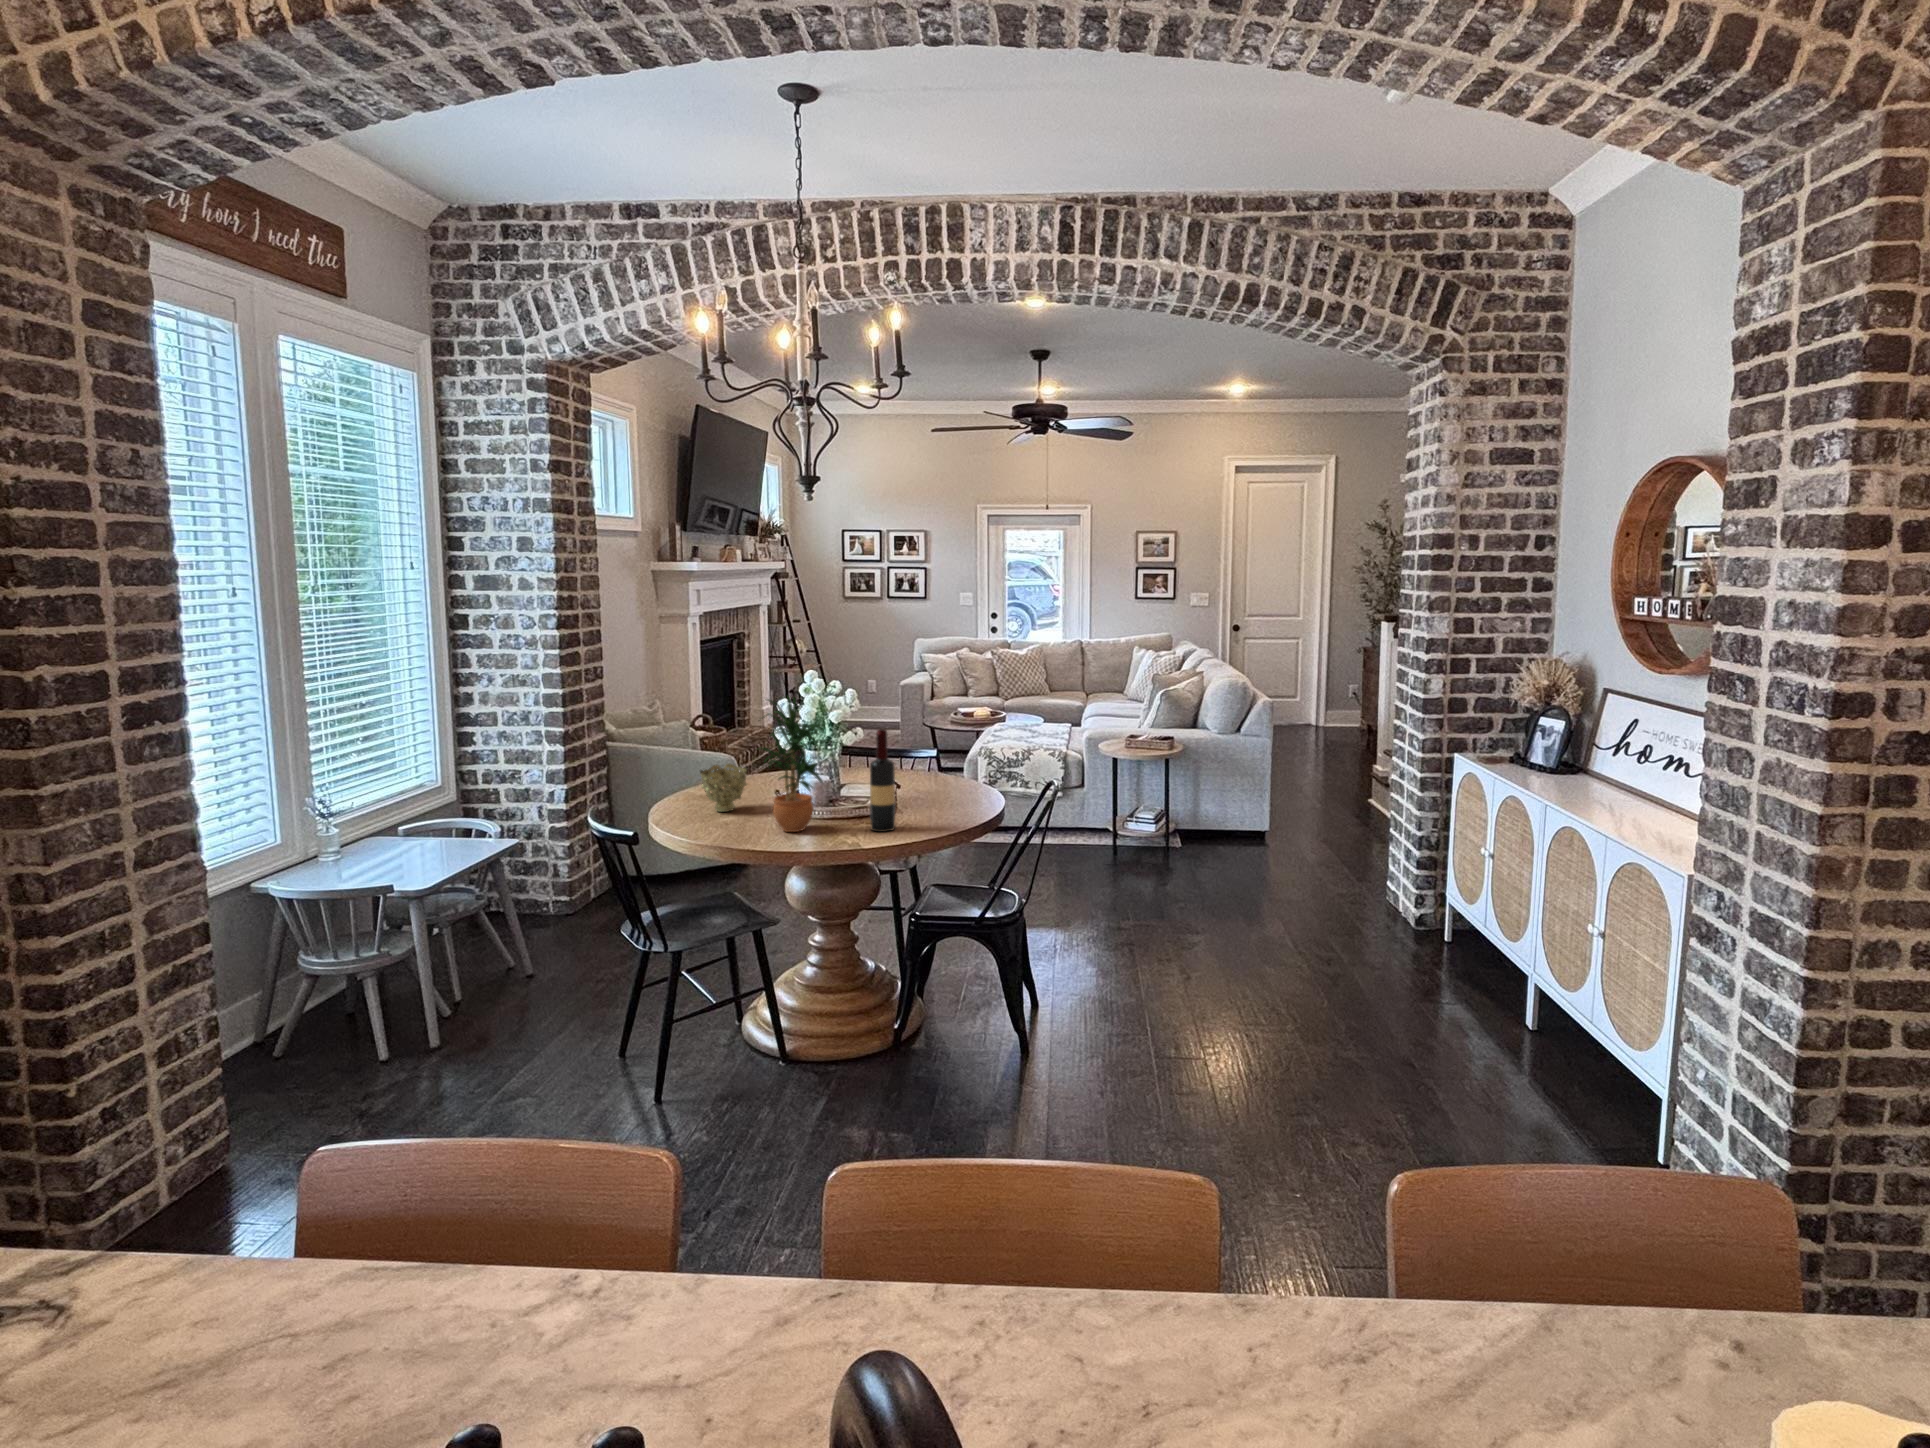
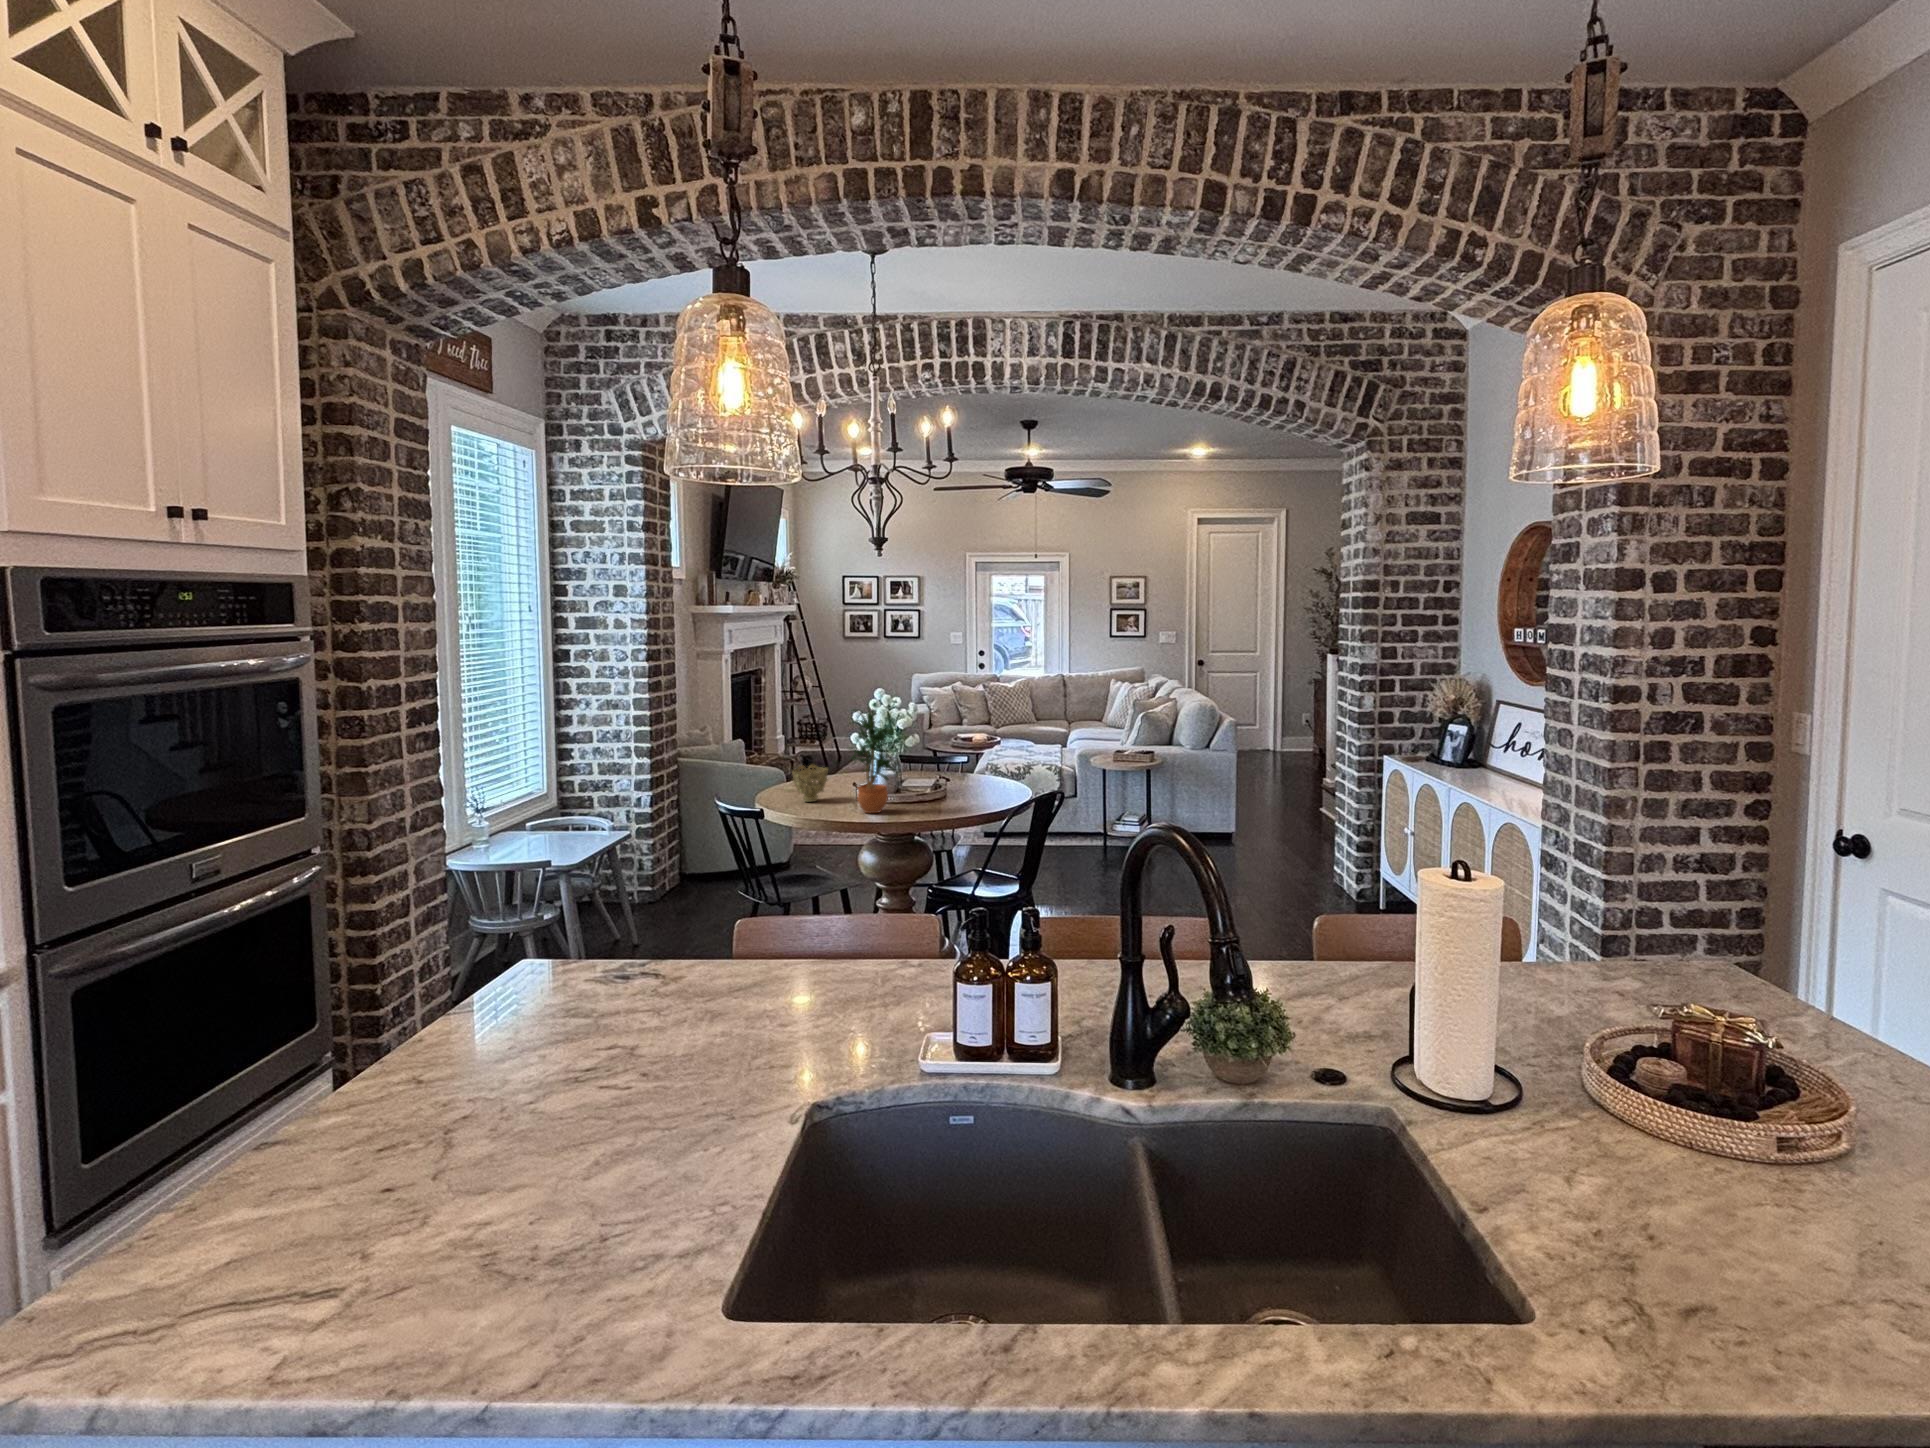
wine bottle: present [870,729,895,832] -> none [933,732,952,812]

